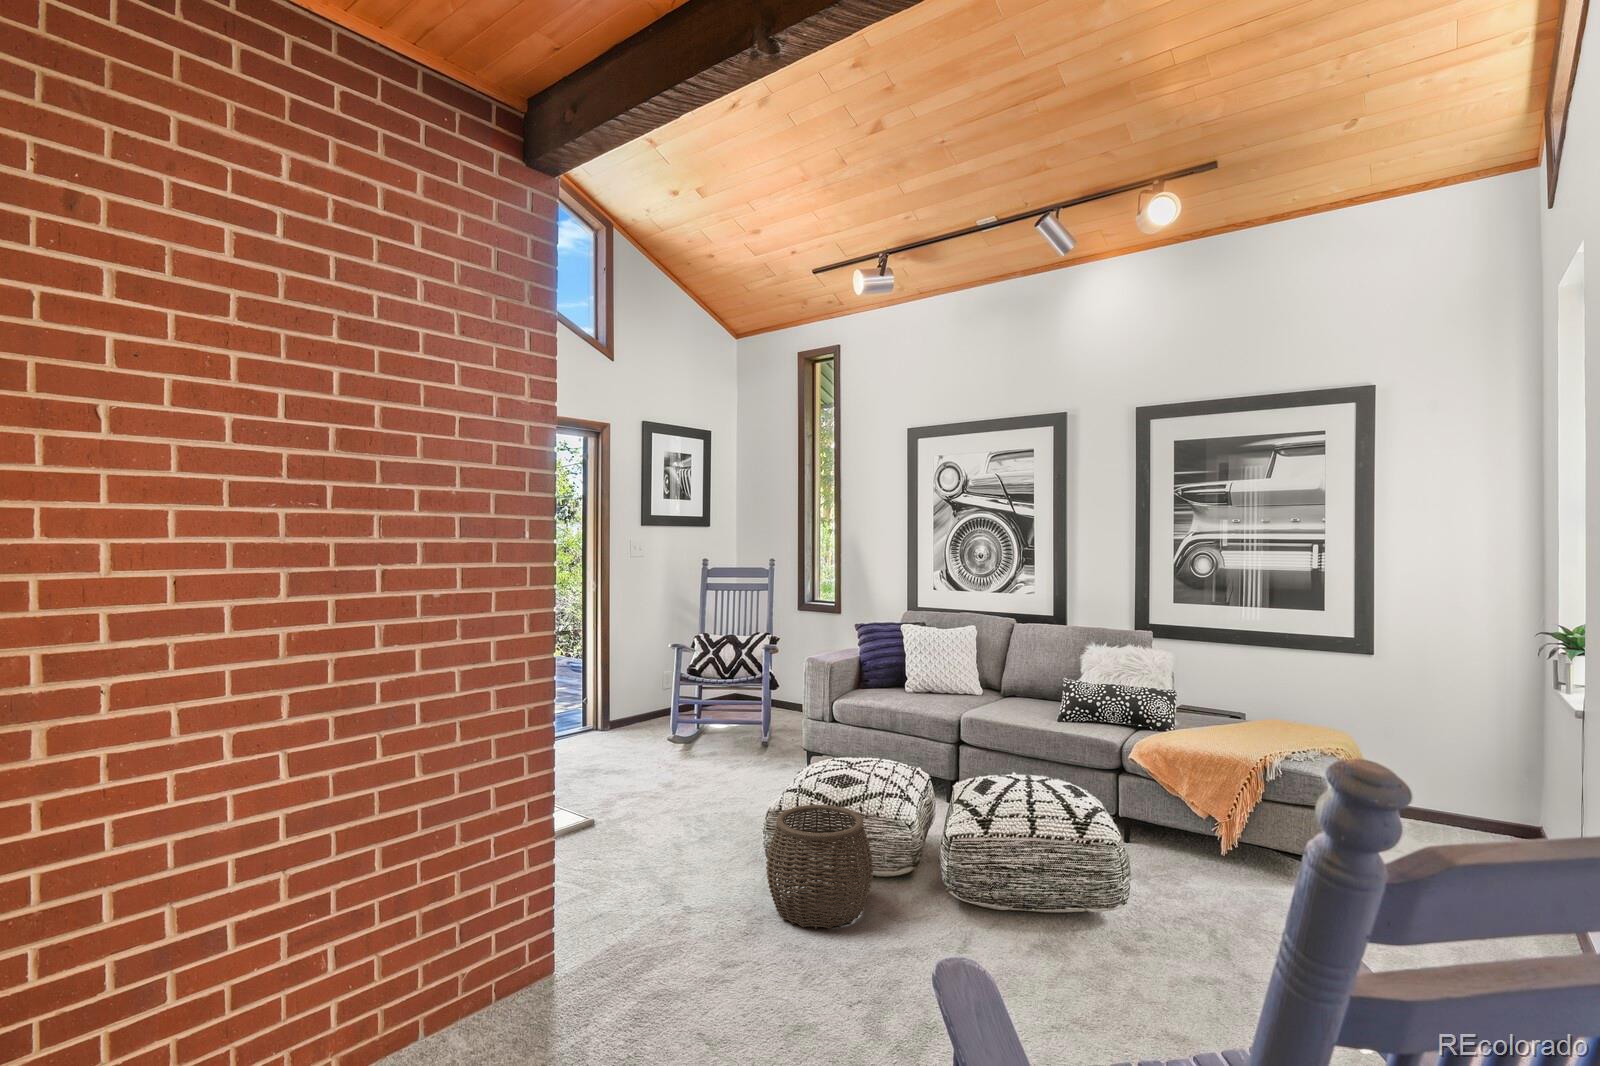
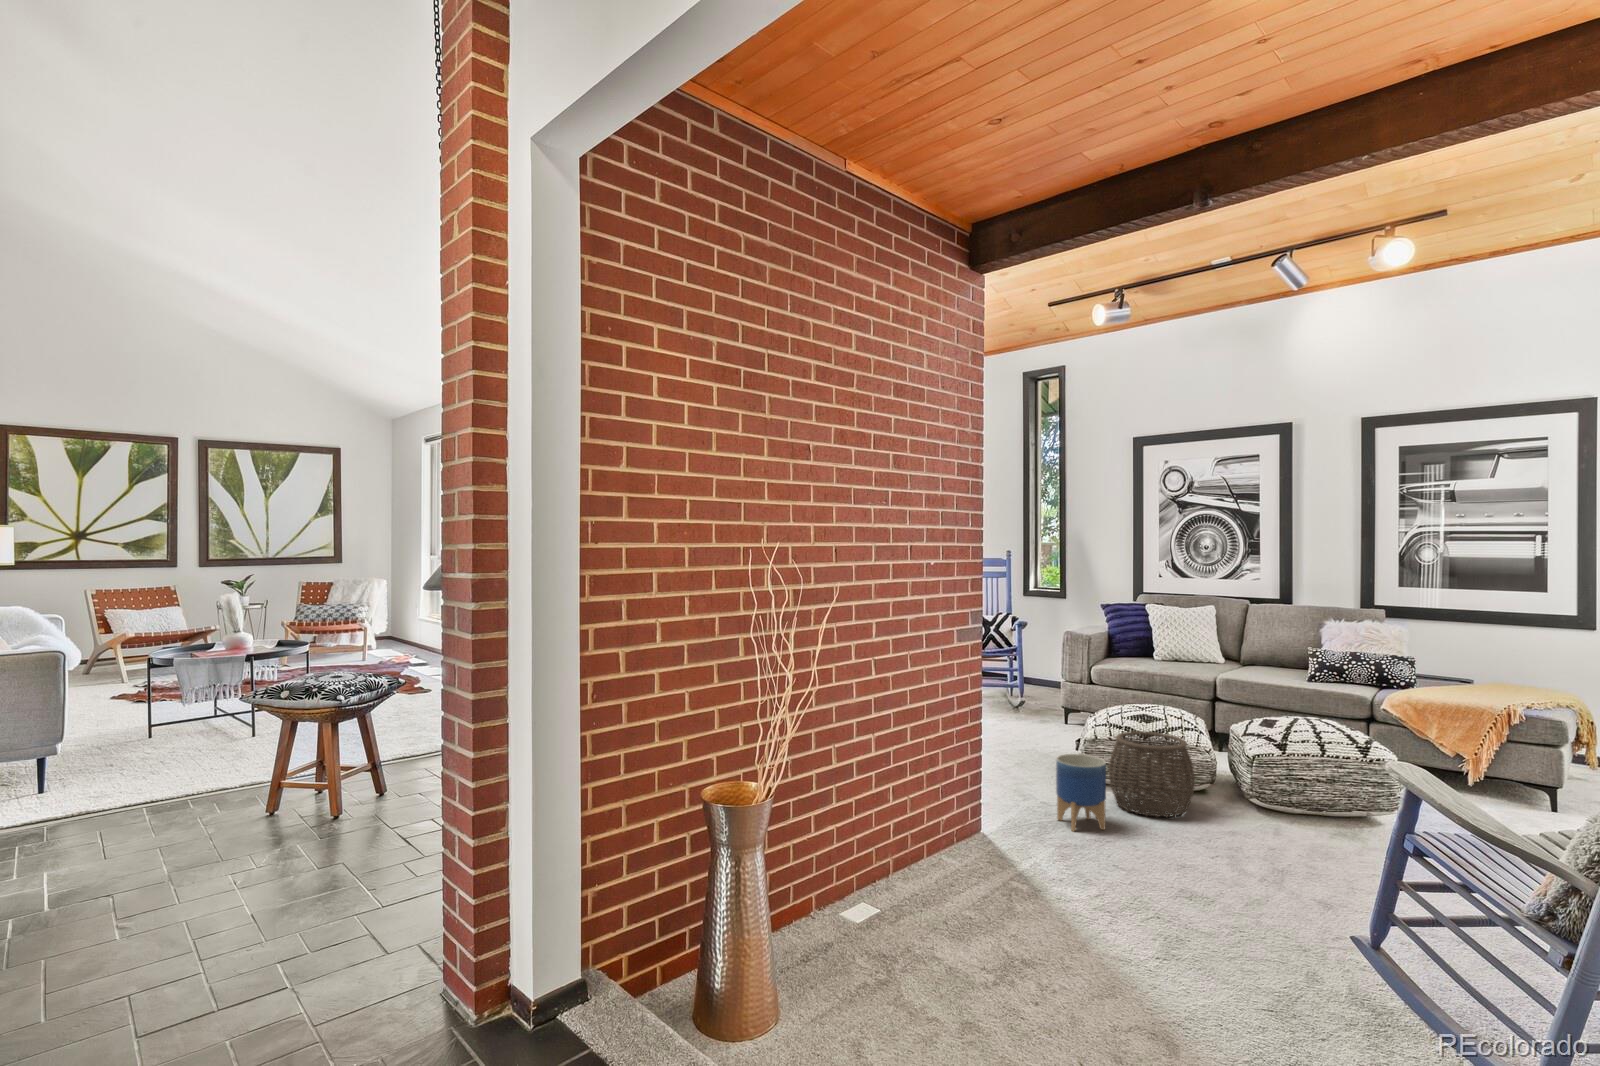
planter: none [671,847,737,964] -> present [1056,754,1106,831]

